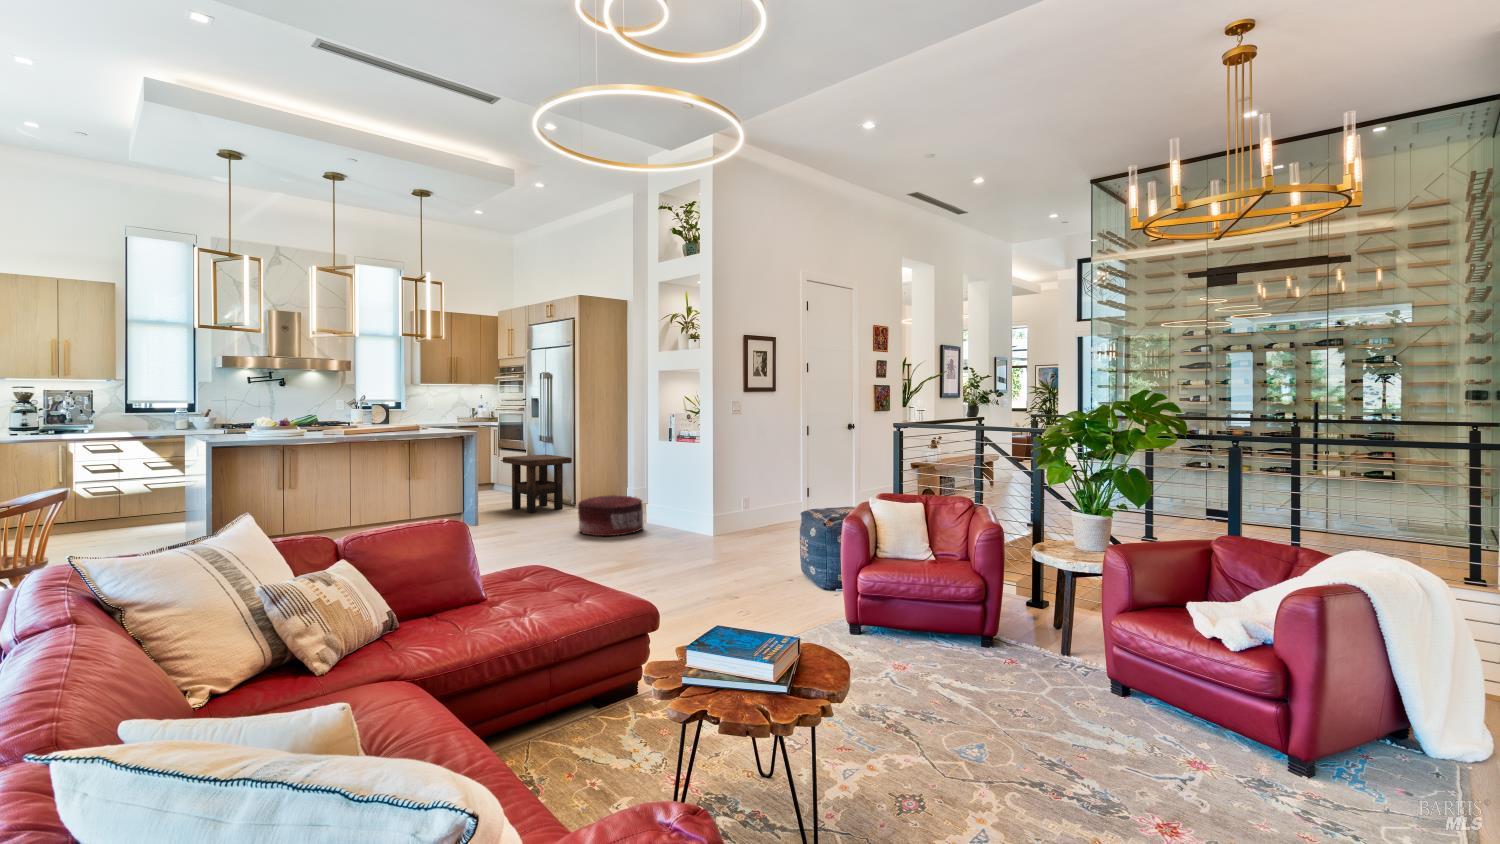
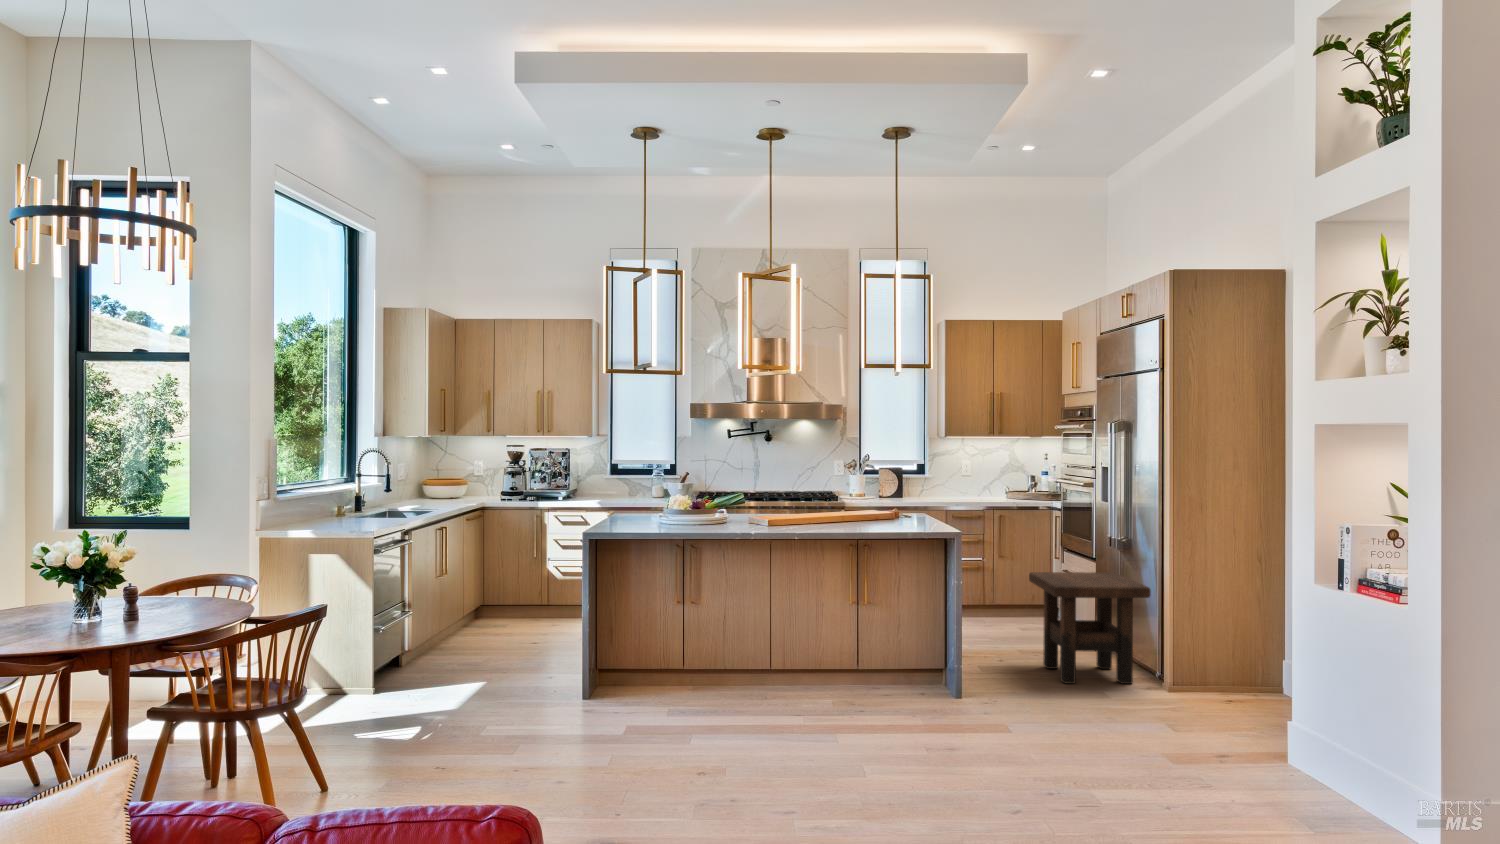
pouf: present [578,495,644,536] -> none [1106,688,1262,798]

